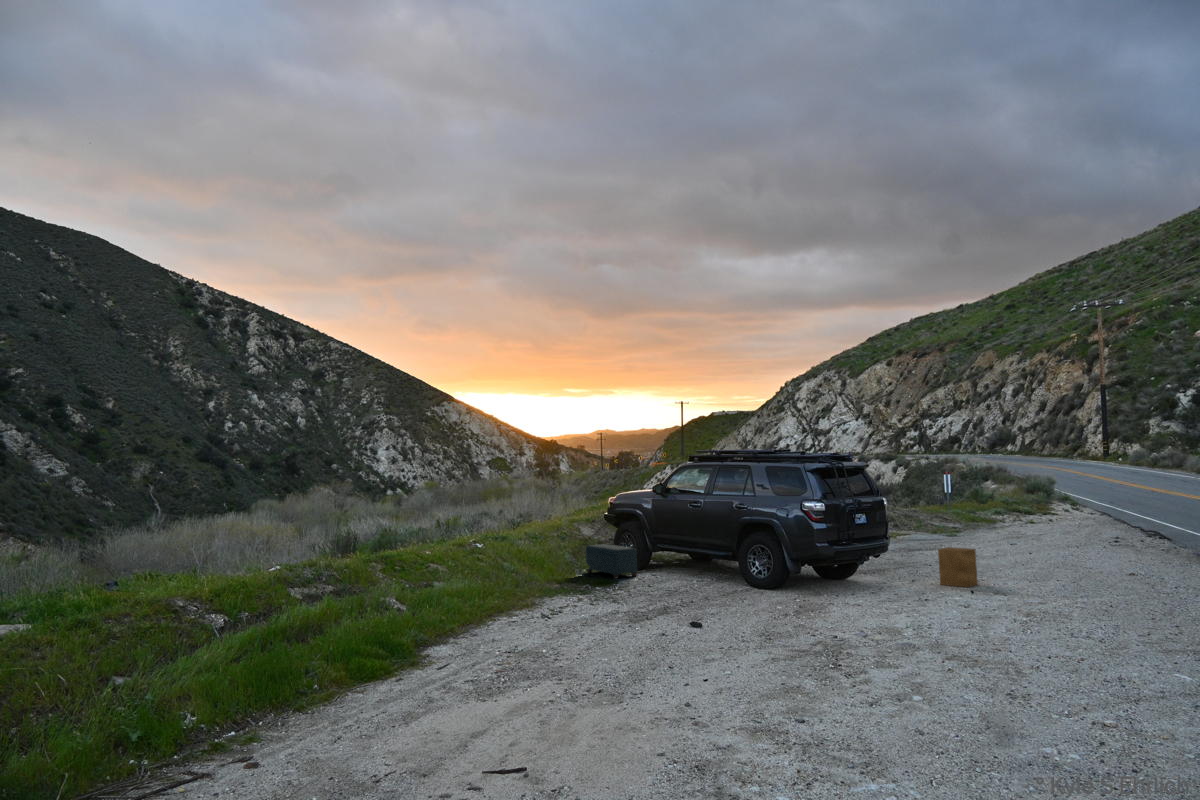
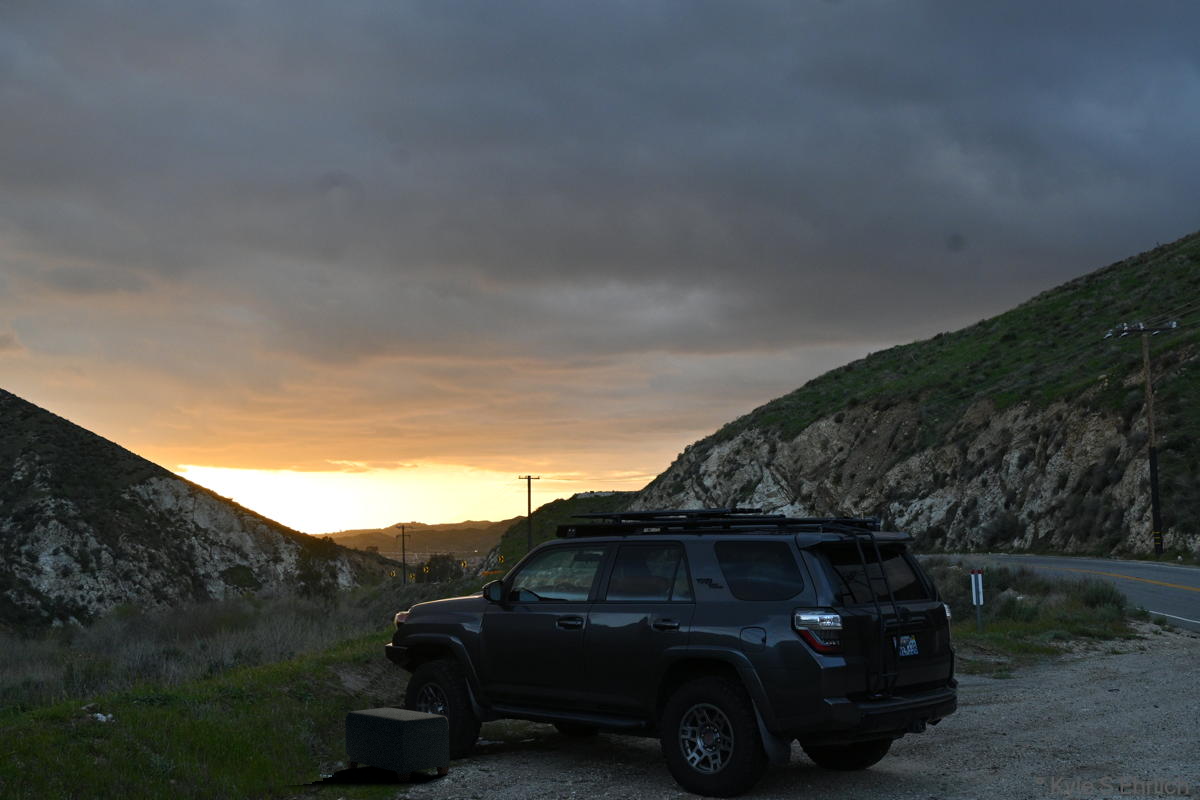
cardboard box: present [938,547,978,587] -> none [1060,702,1140,785]

